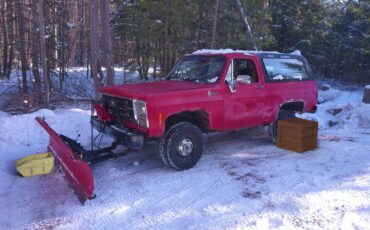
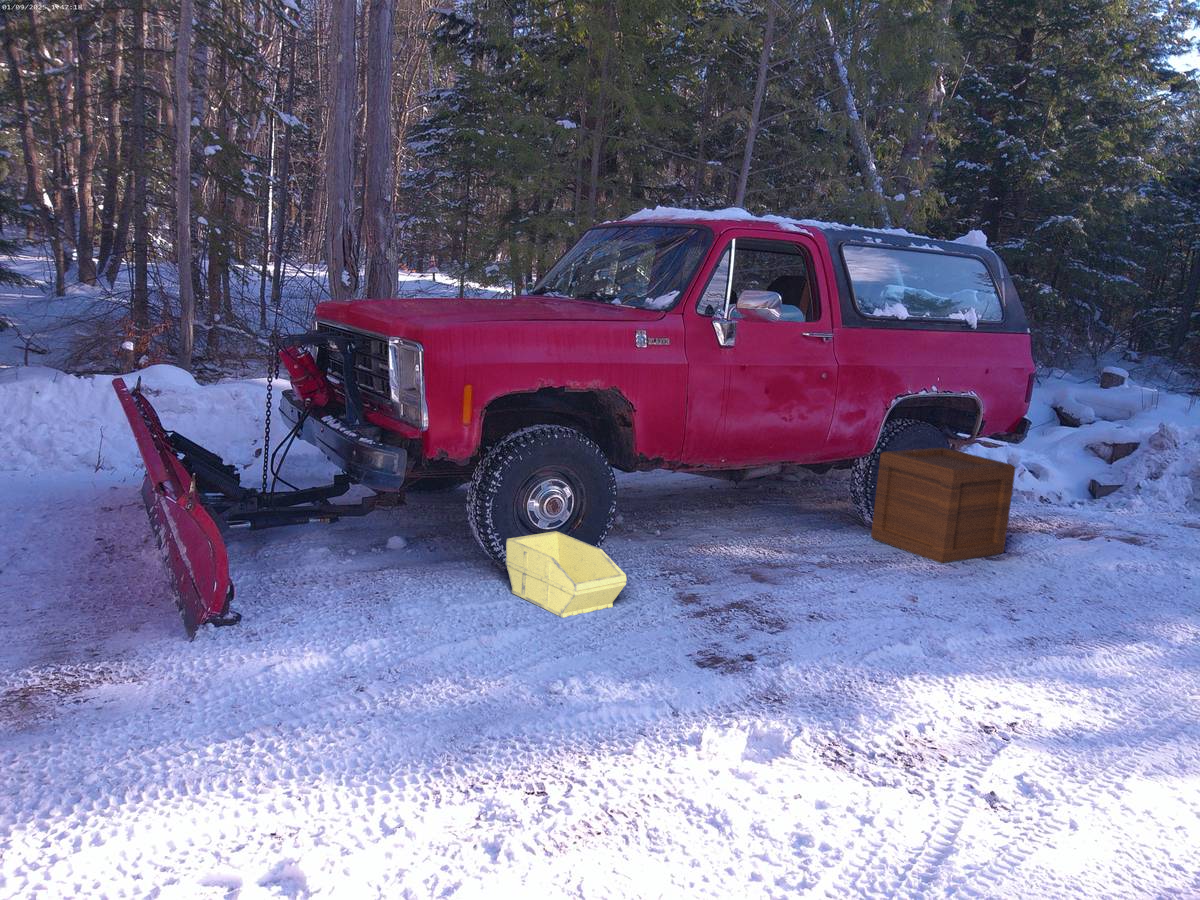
storage bin: present [15,152,54,178] -> present [506,531,627,618]

